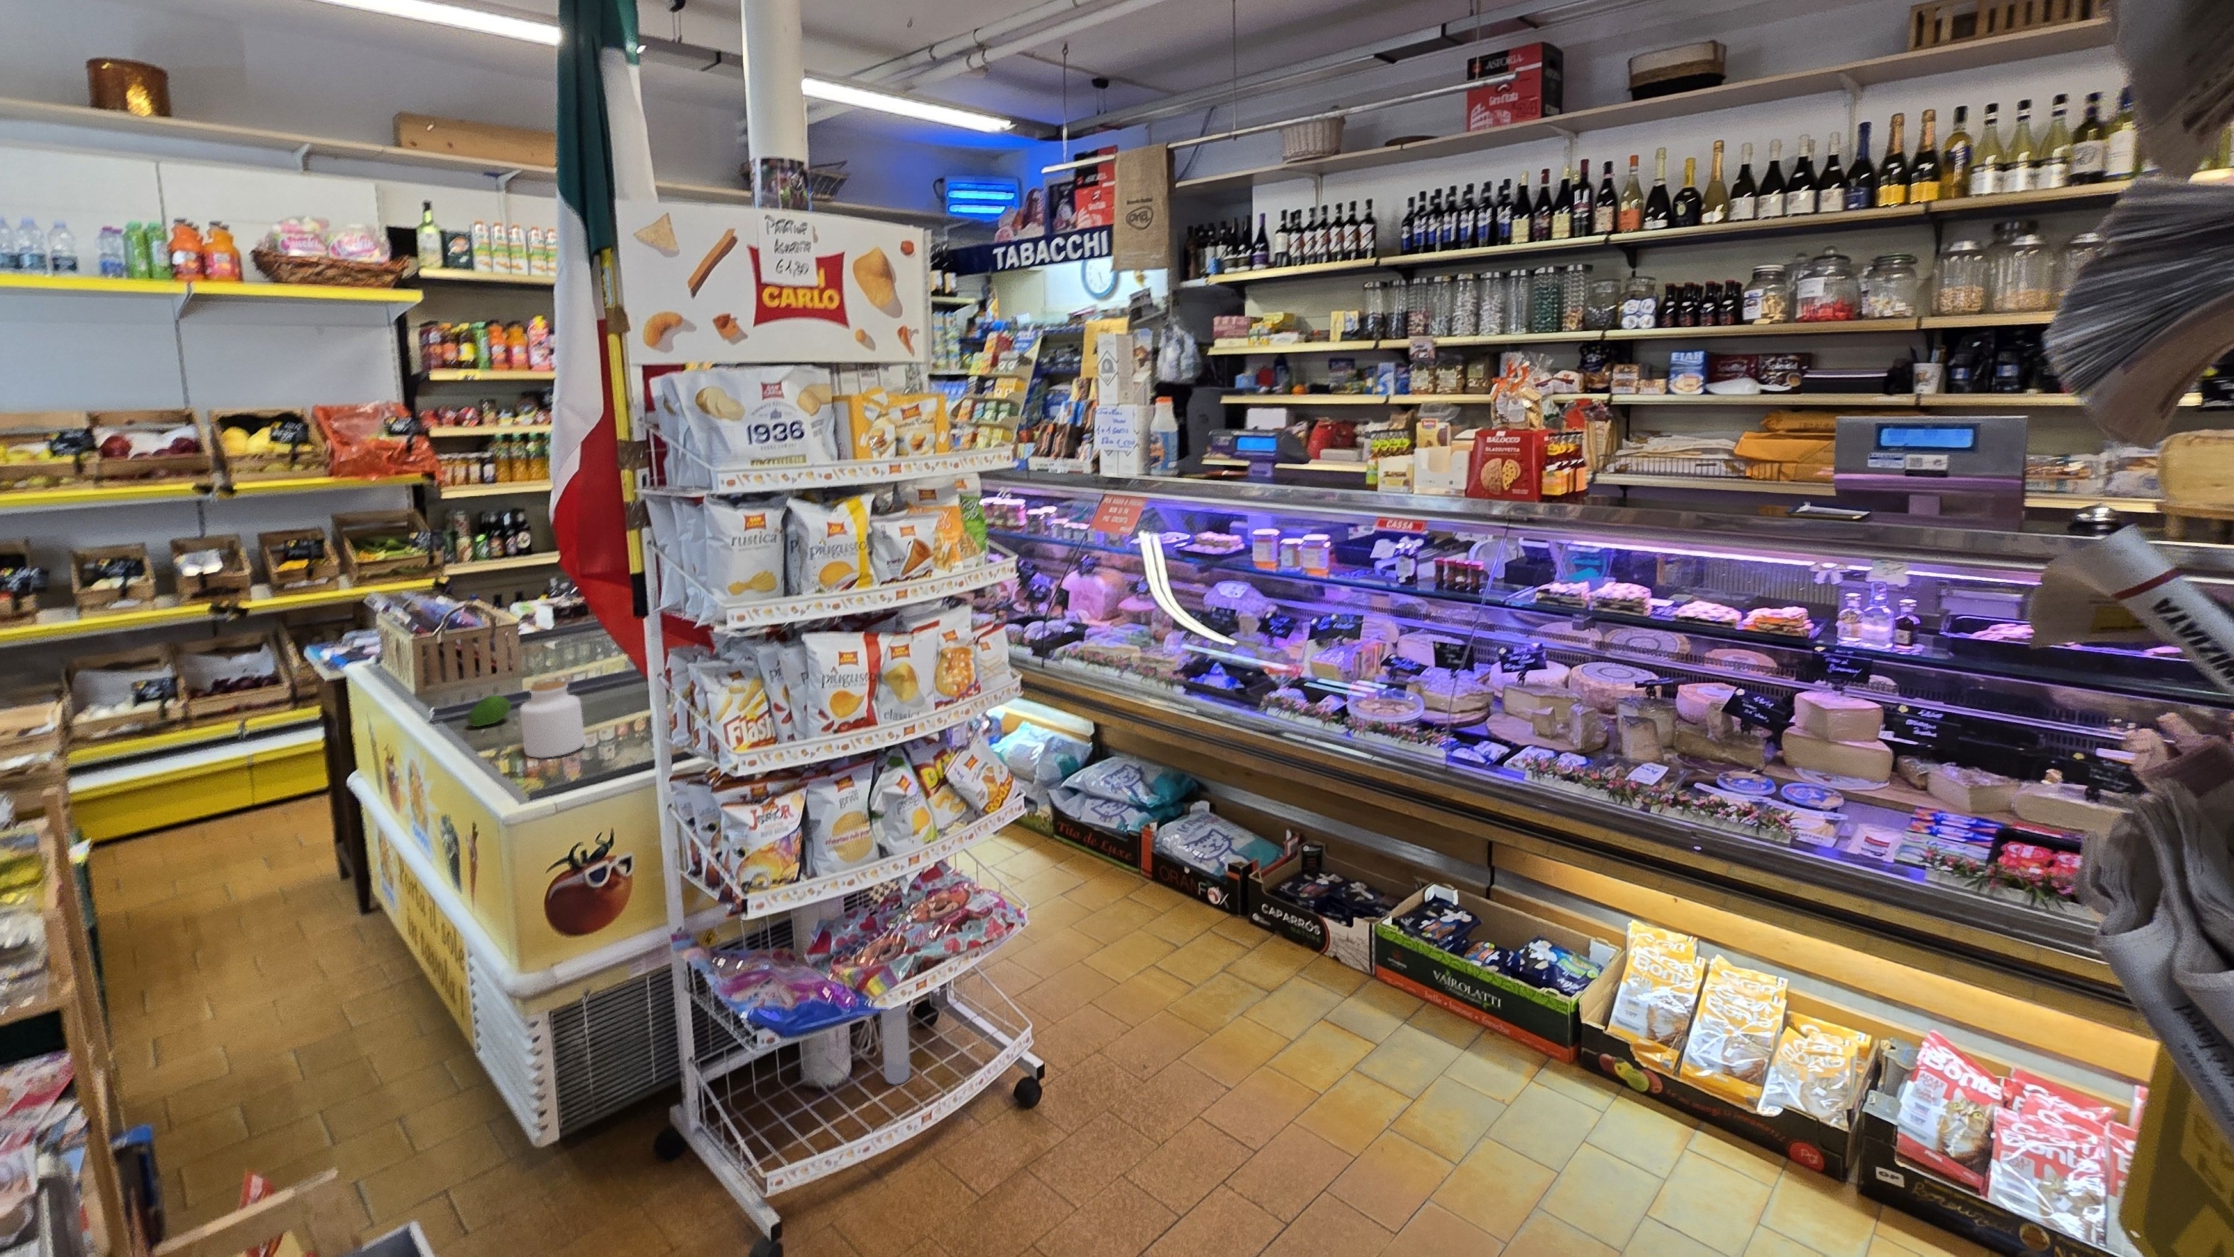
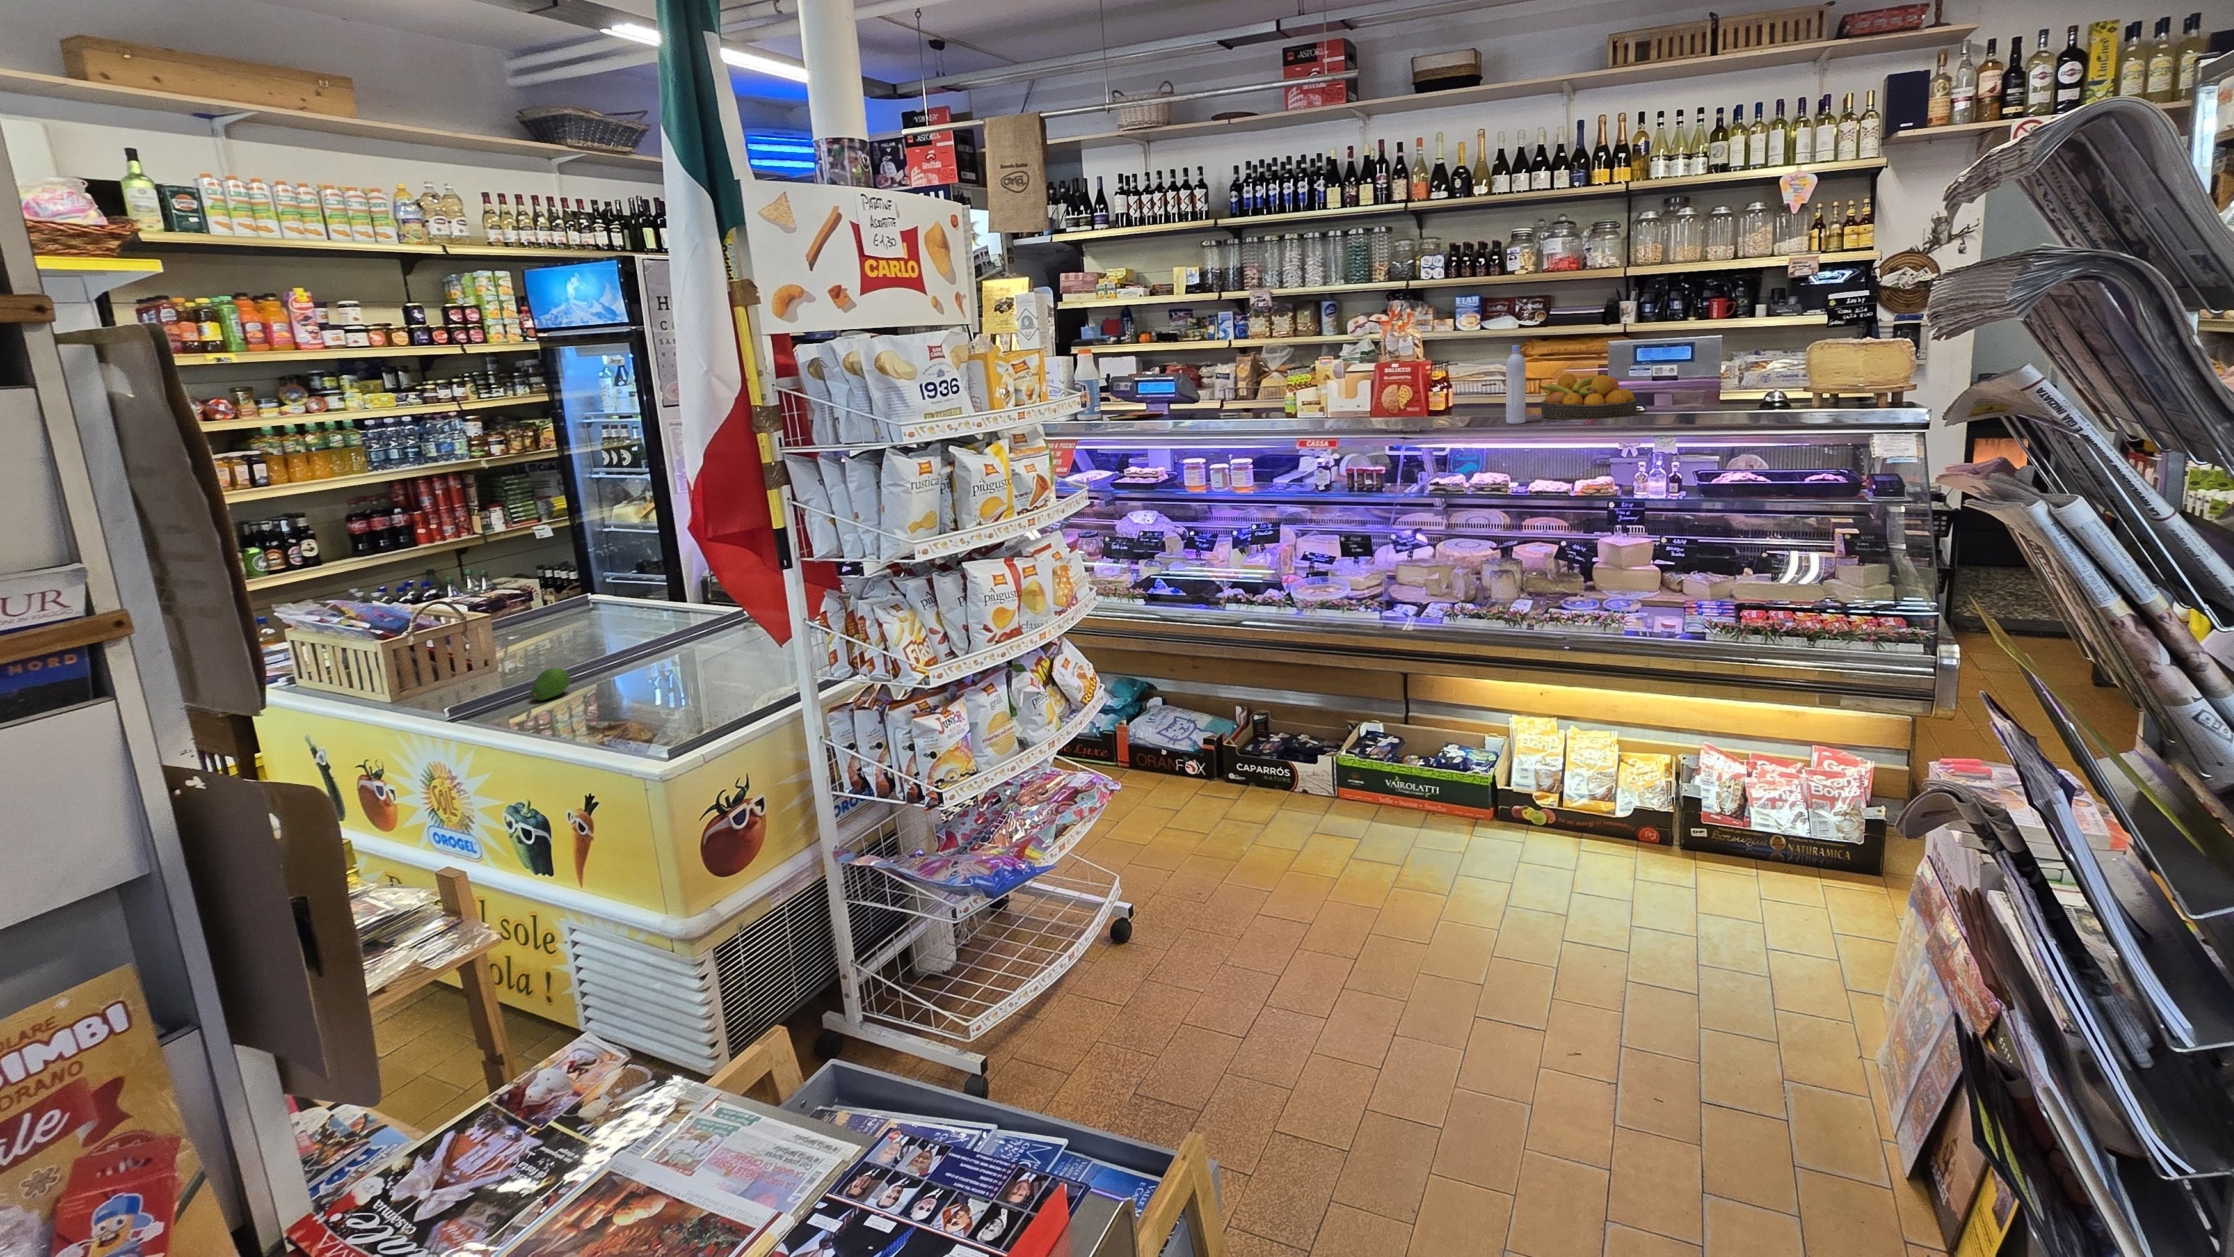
fruit bowl: none [1703,453,1862,523] -> present [1540,374,1637,419]
jar: present [520,681,585,758] -> none [611,641,675,714]
bottle: present [881,1005,910,1085] -> present [1506,345,1526,424]

